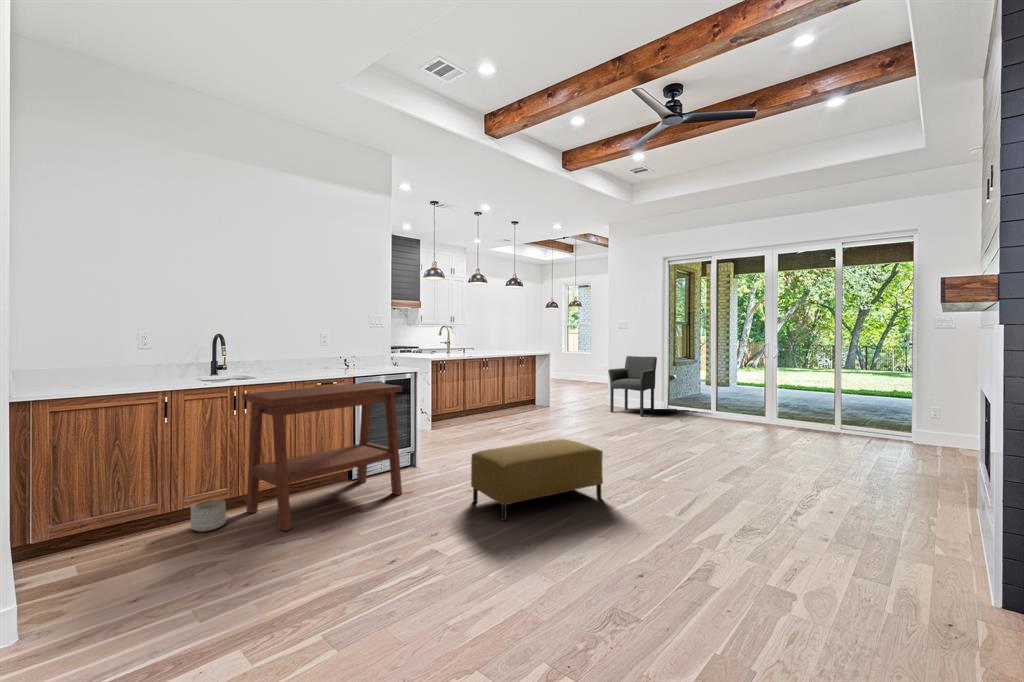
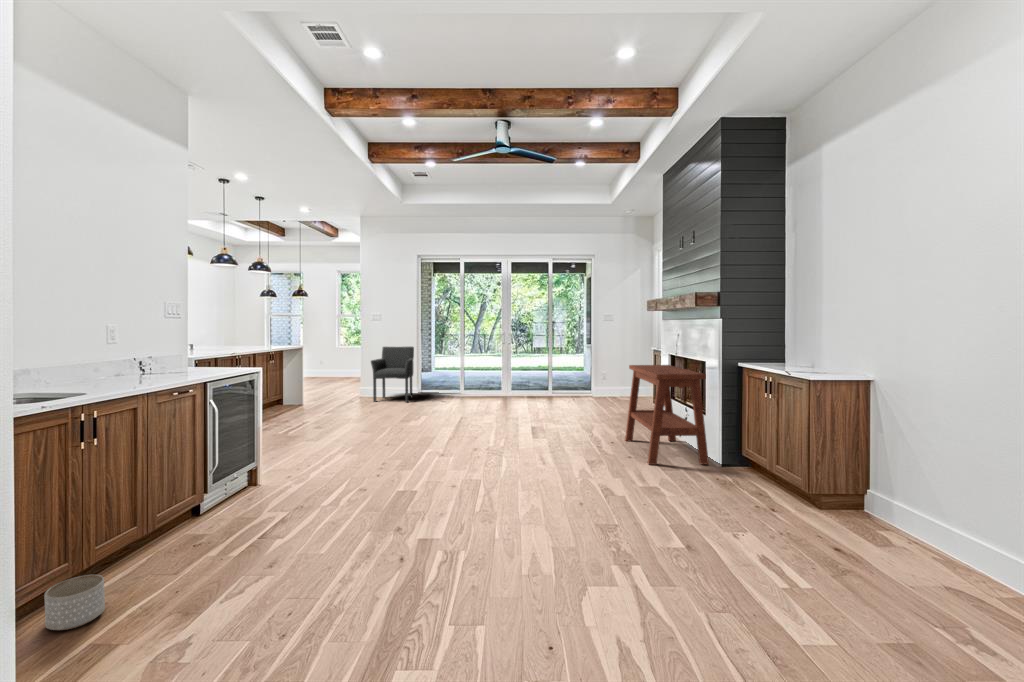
side table: present [242,382,402,531] -> present [625,365,709,465]
ottoman: present [471,439,603,521] -> none [381,425,483,504]

